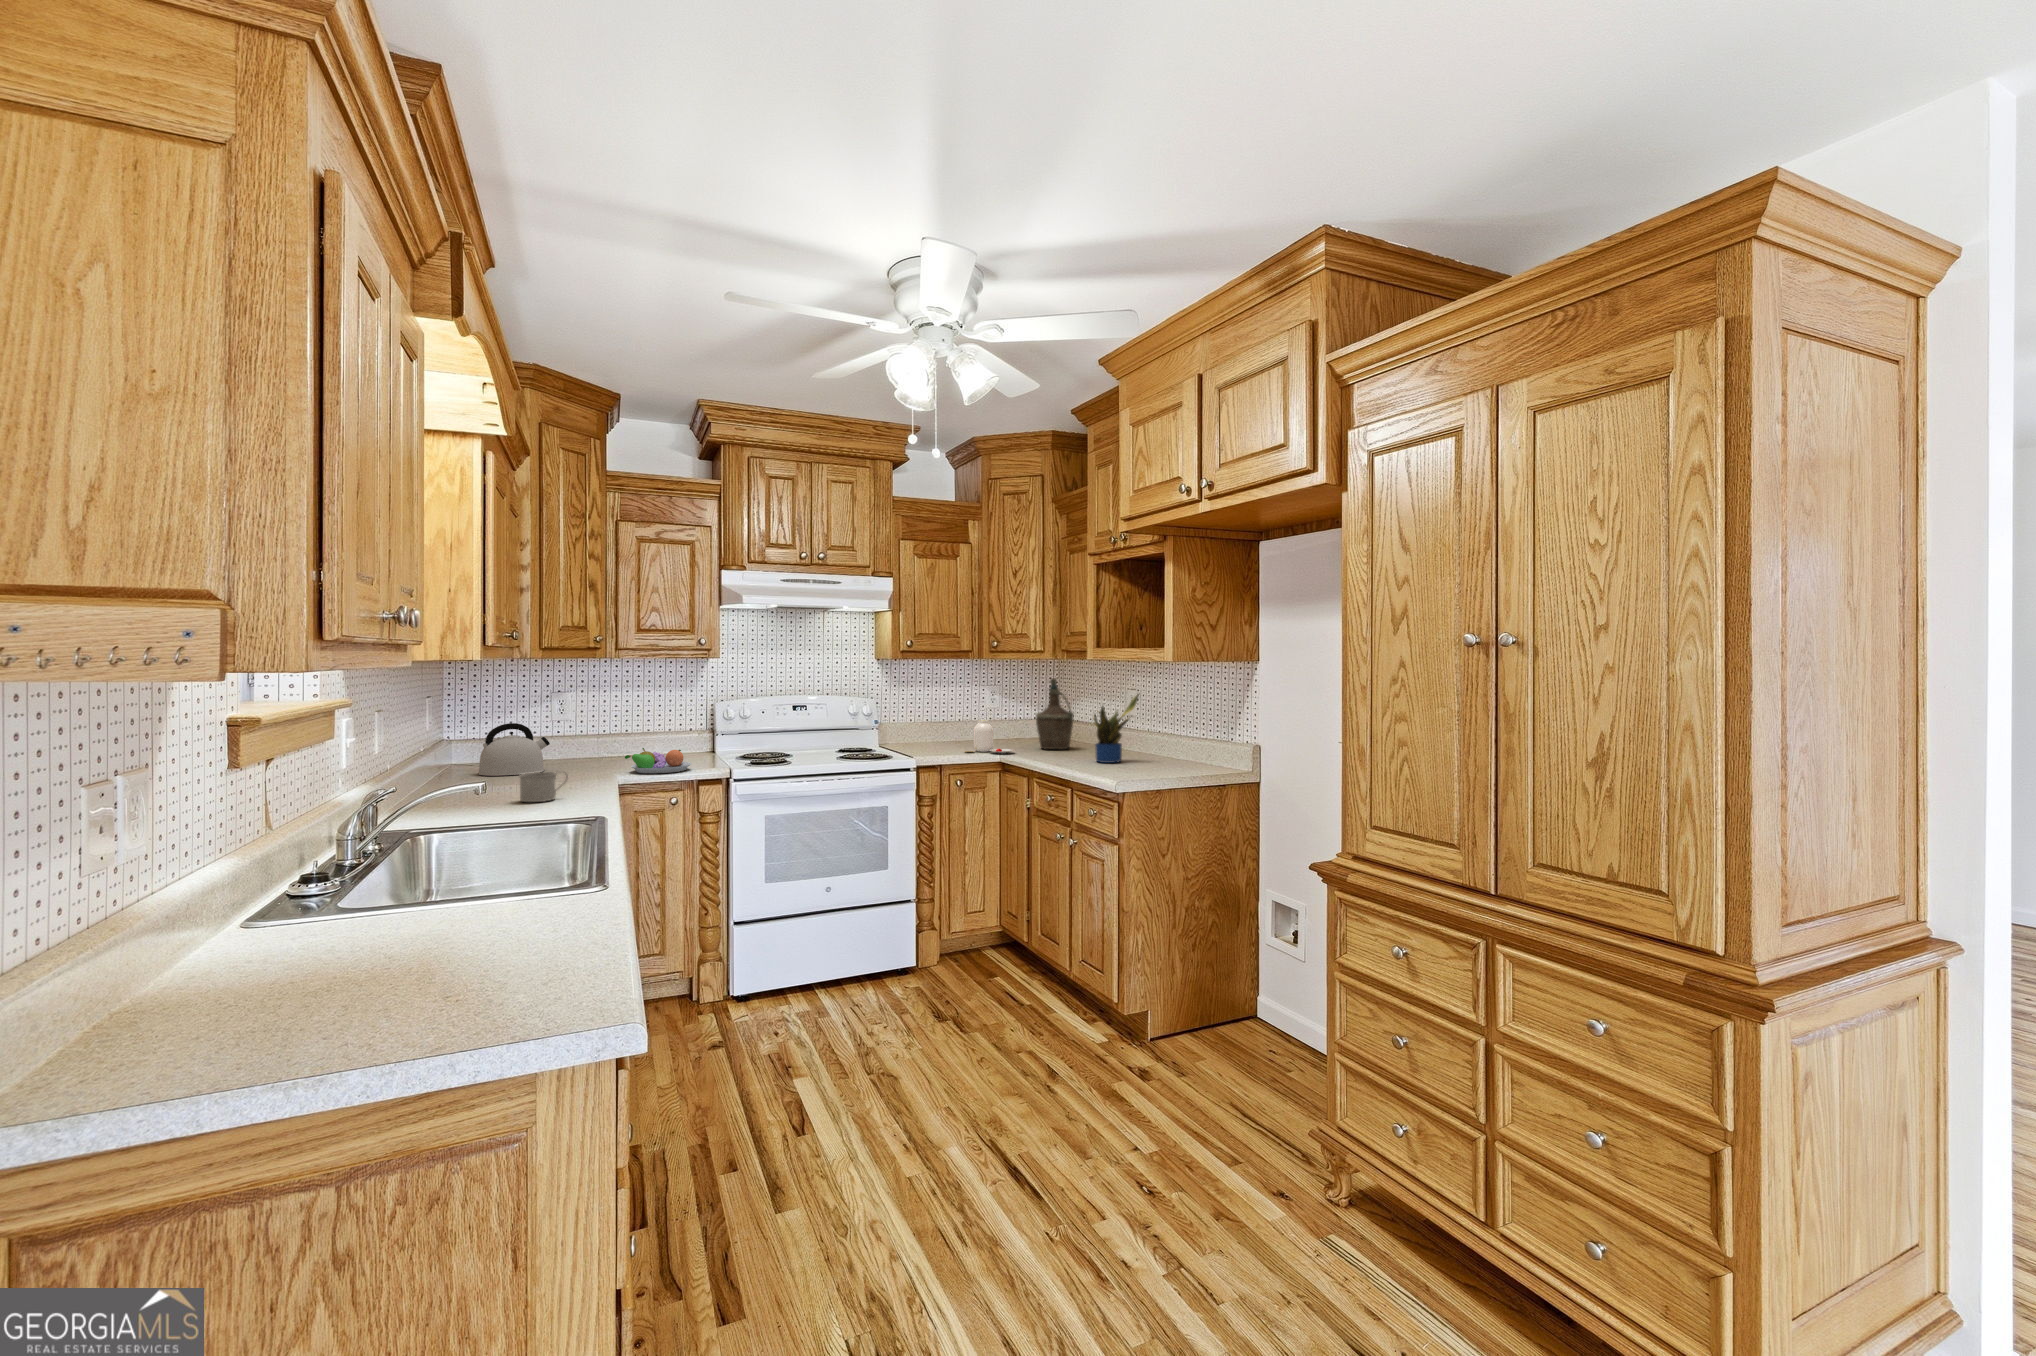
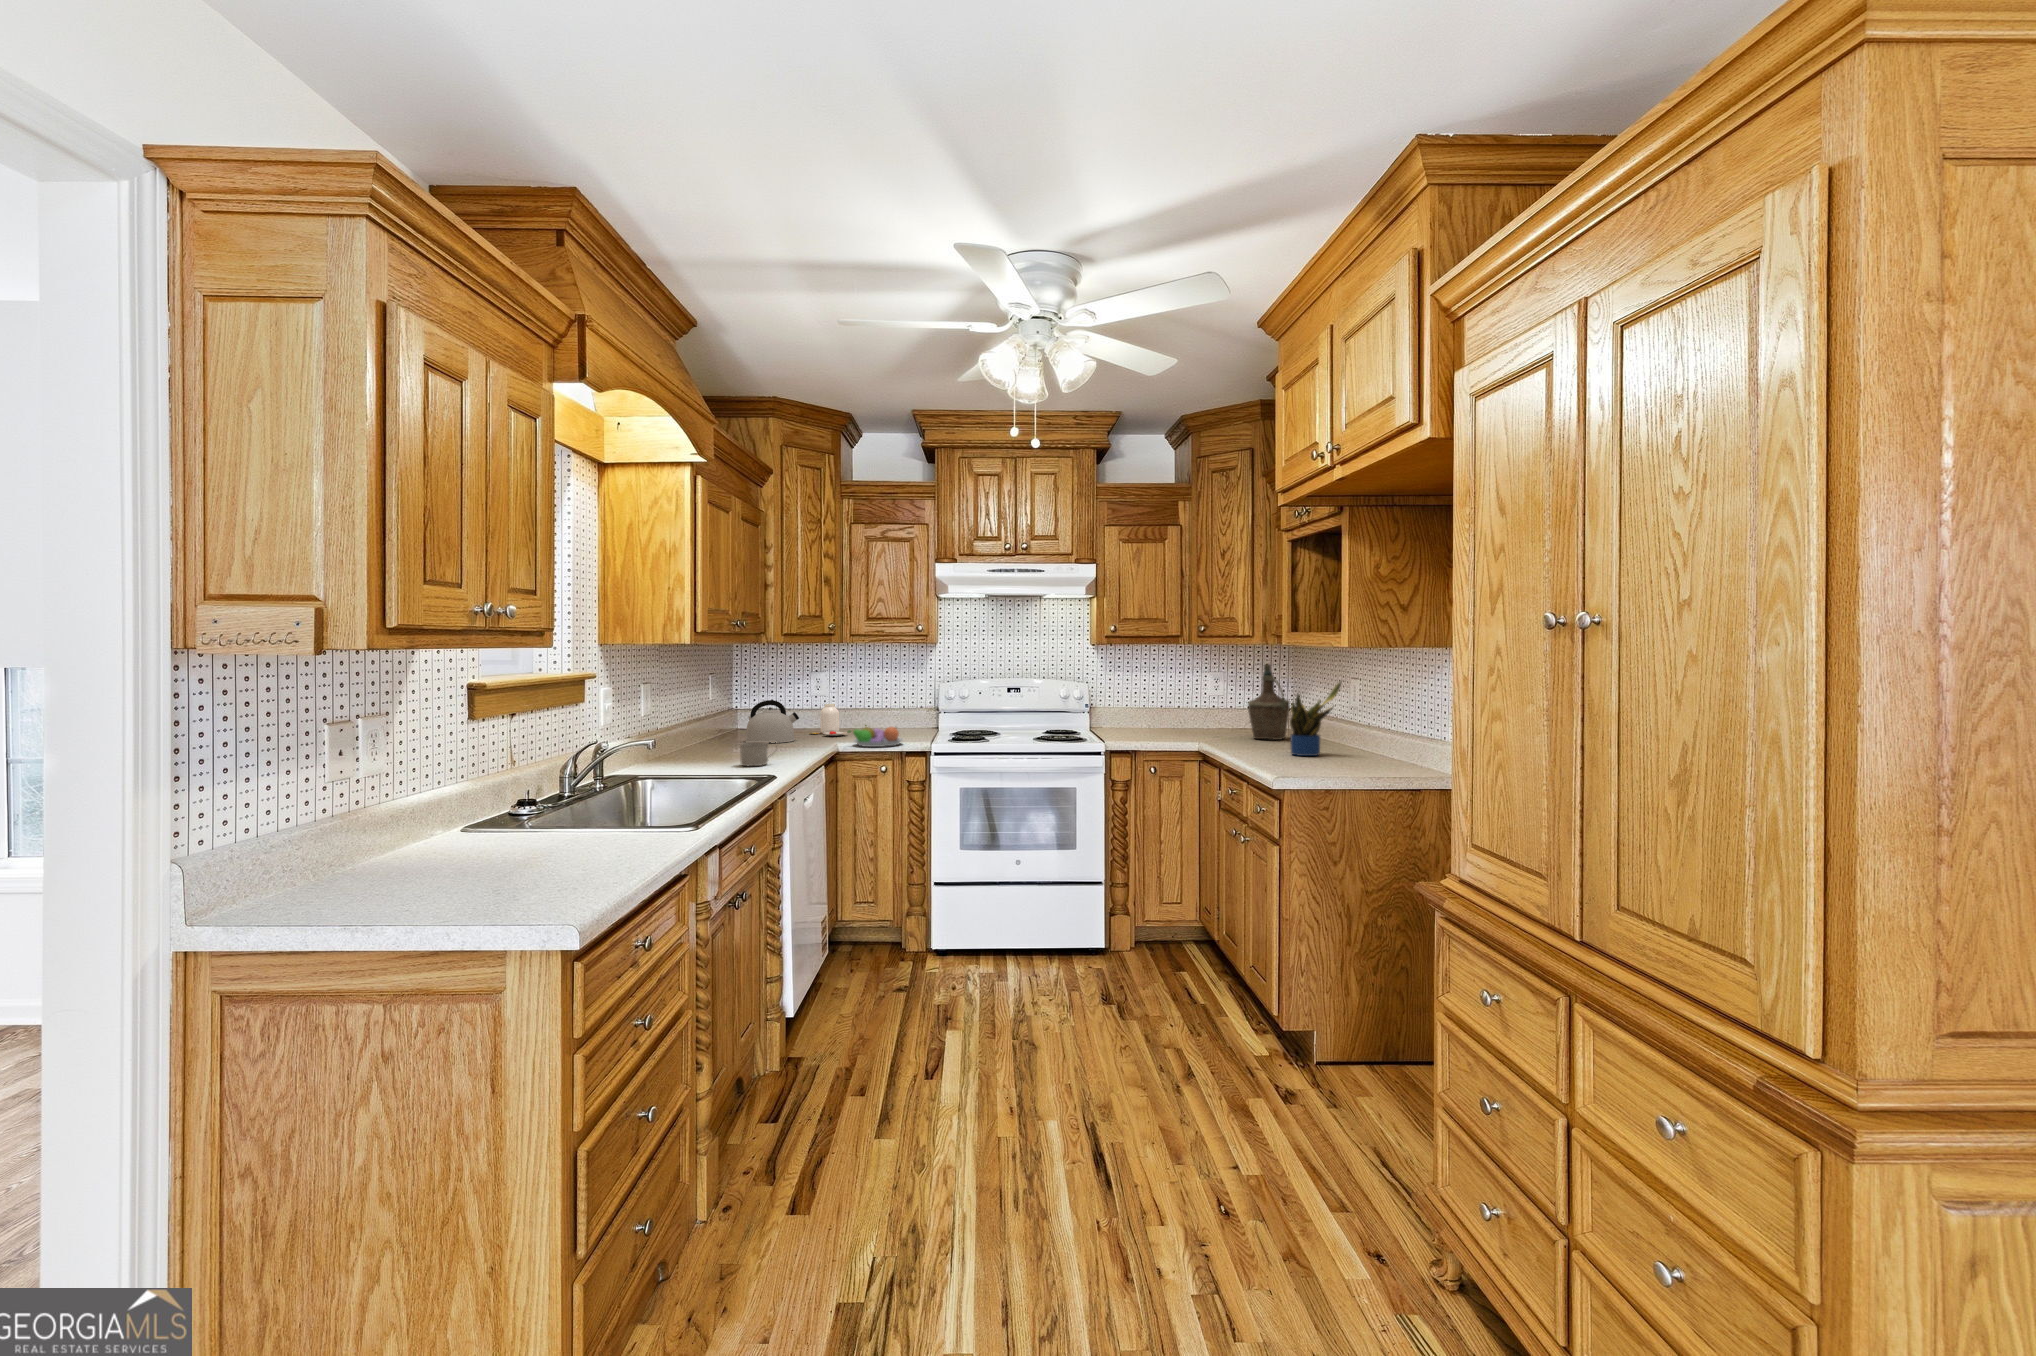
jar: present [965,720,1015,753] -> present [810,704,847,736]

